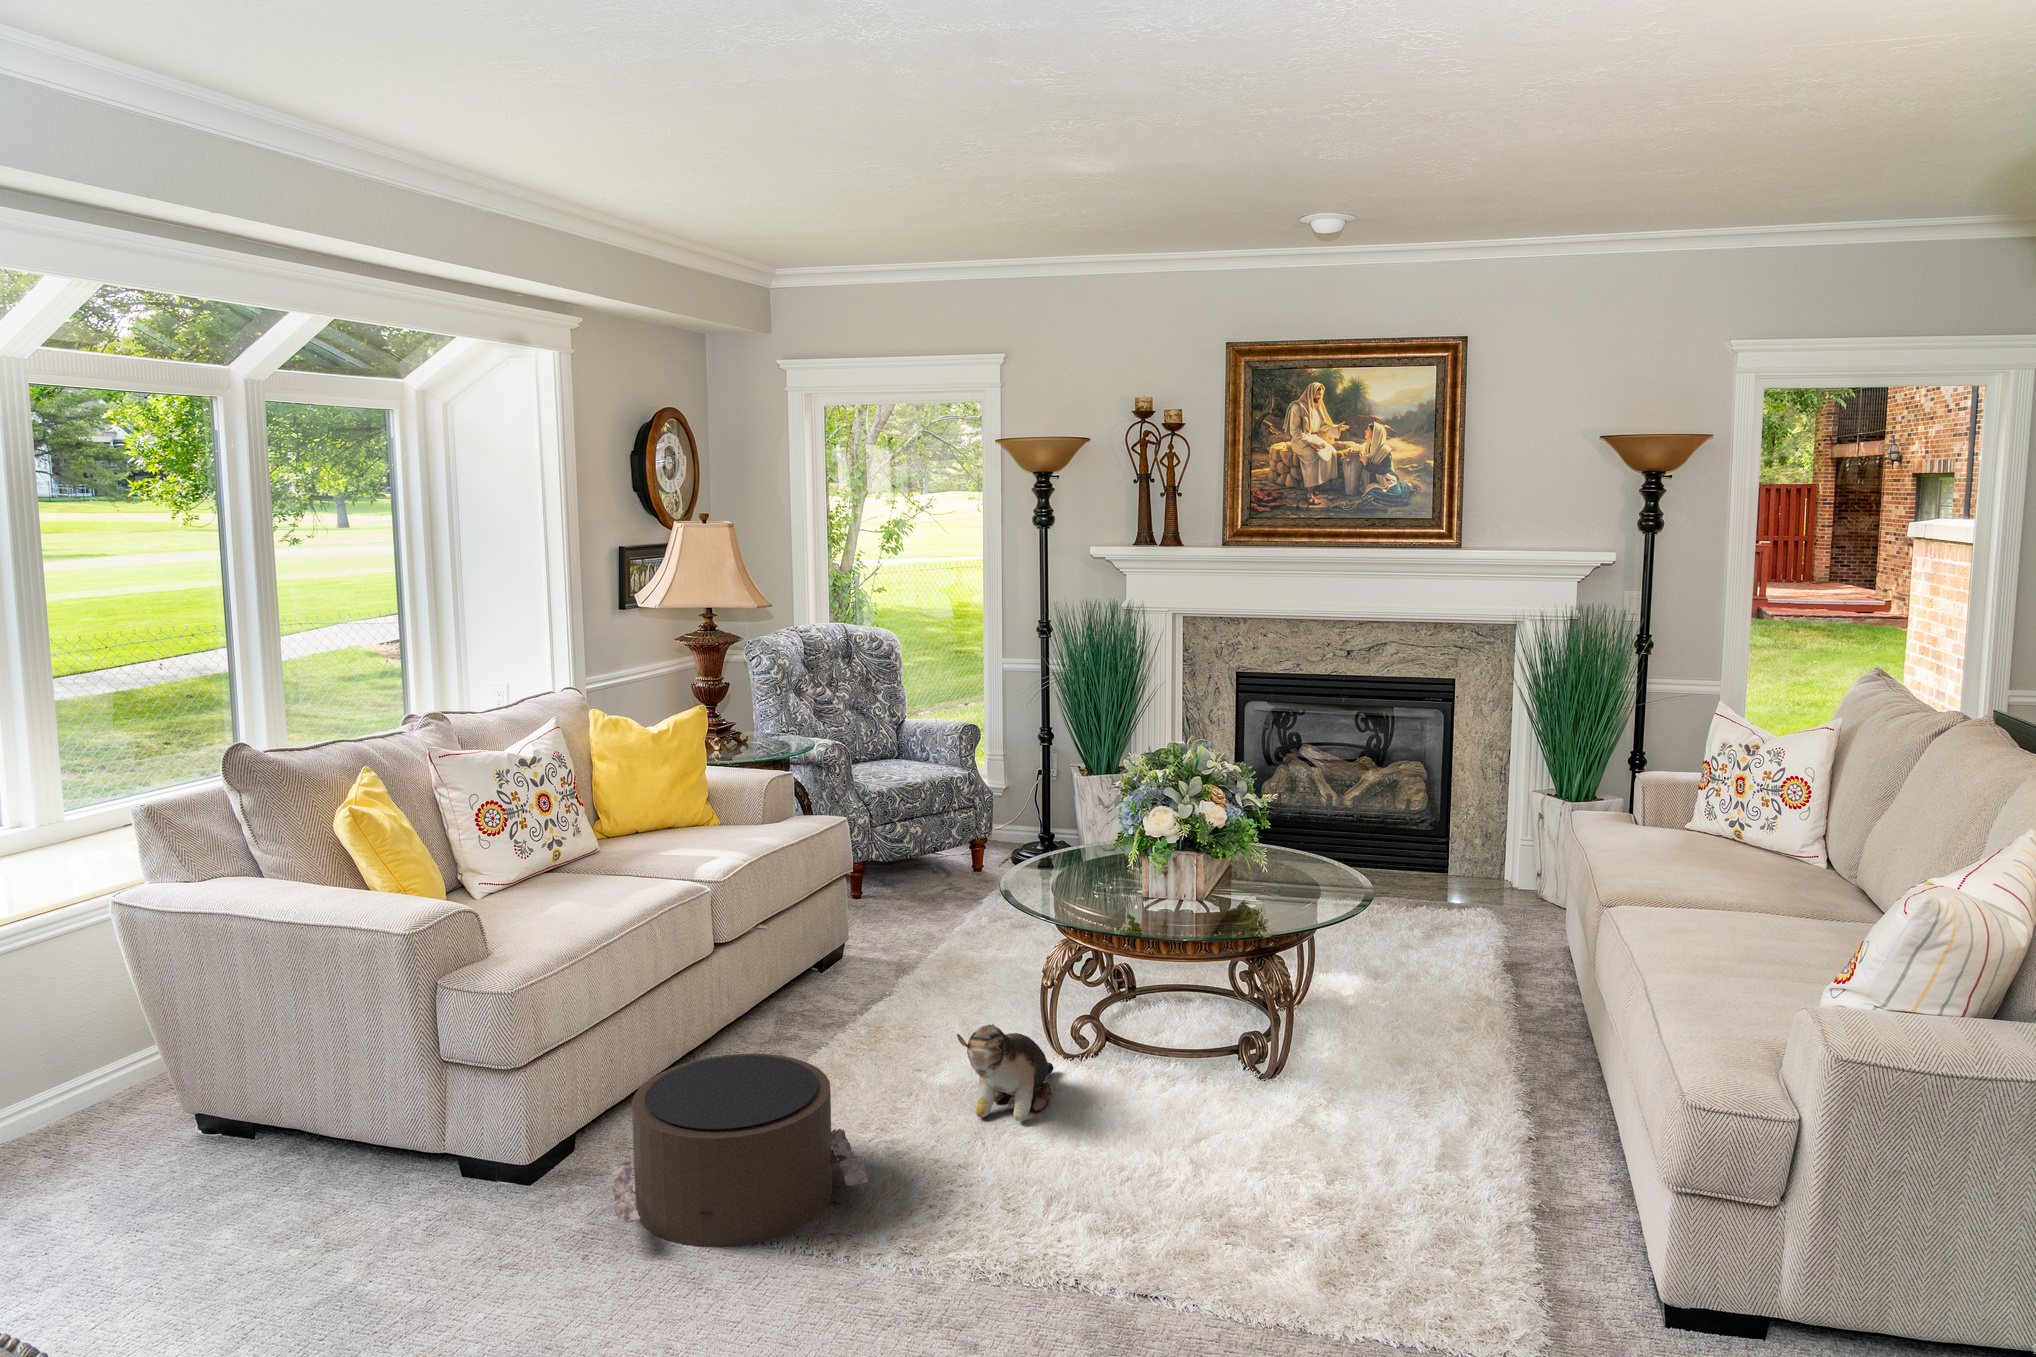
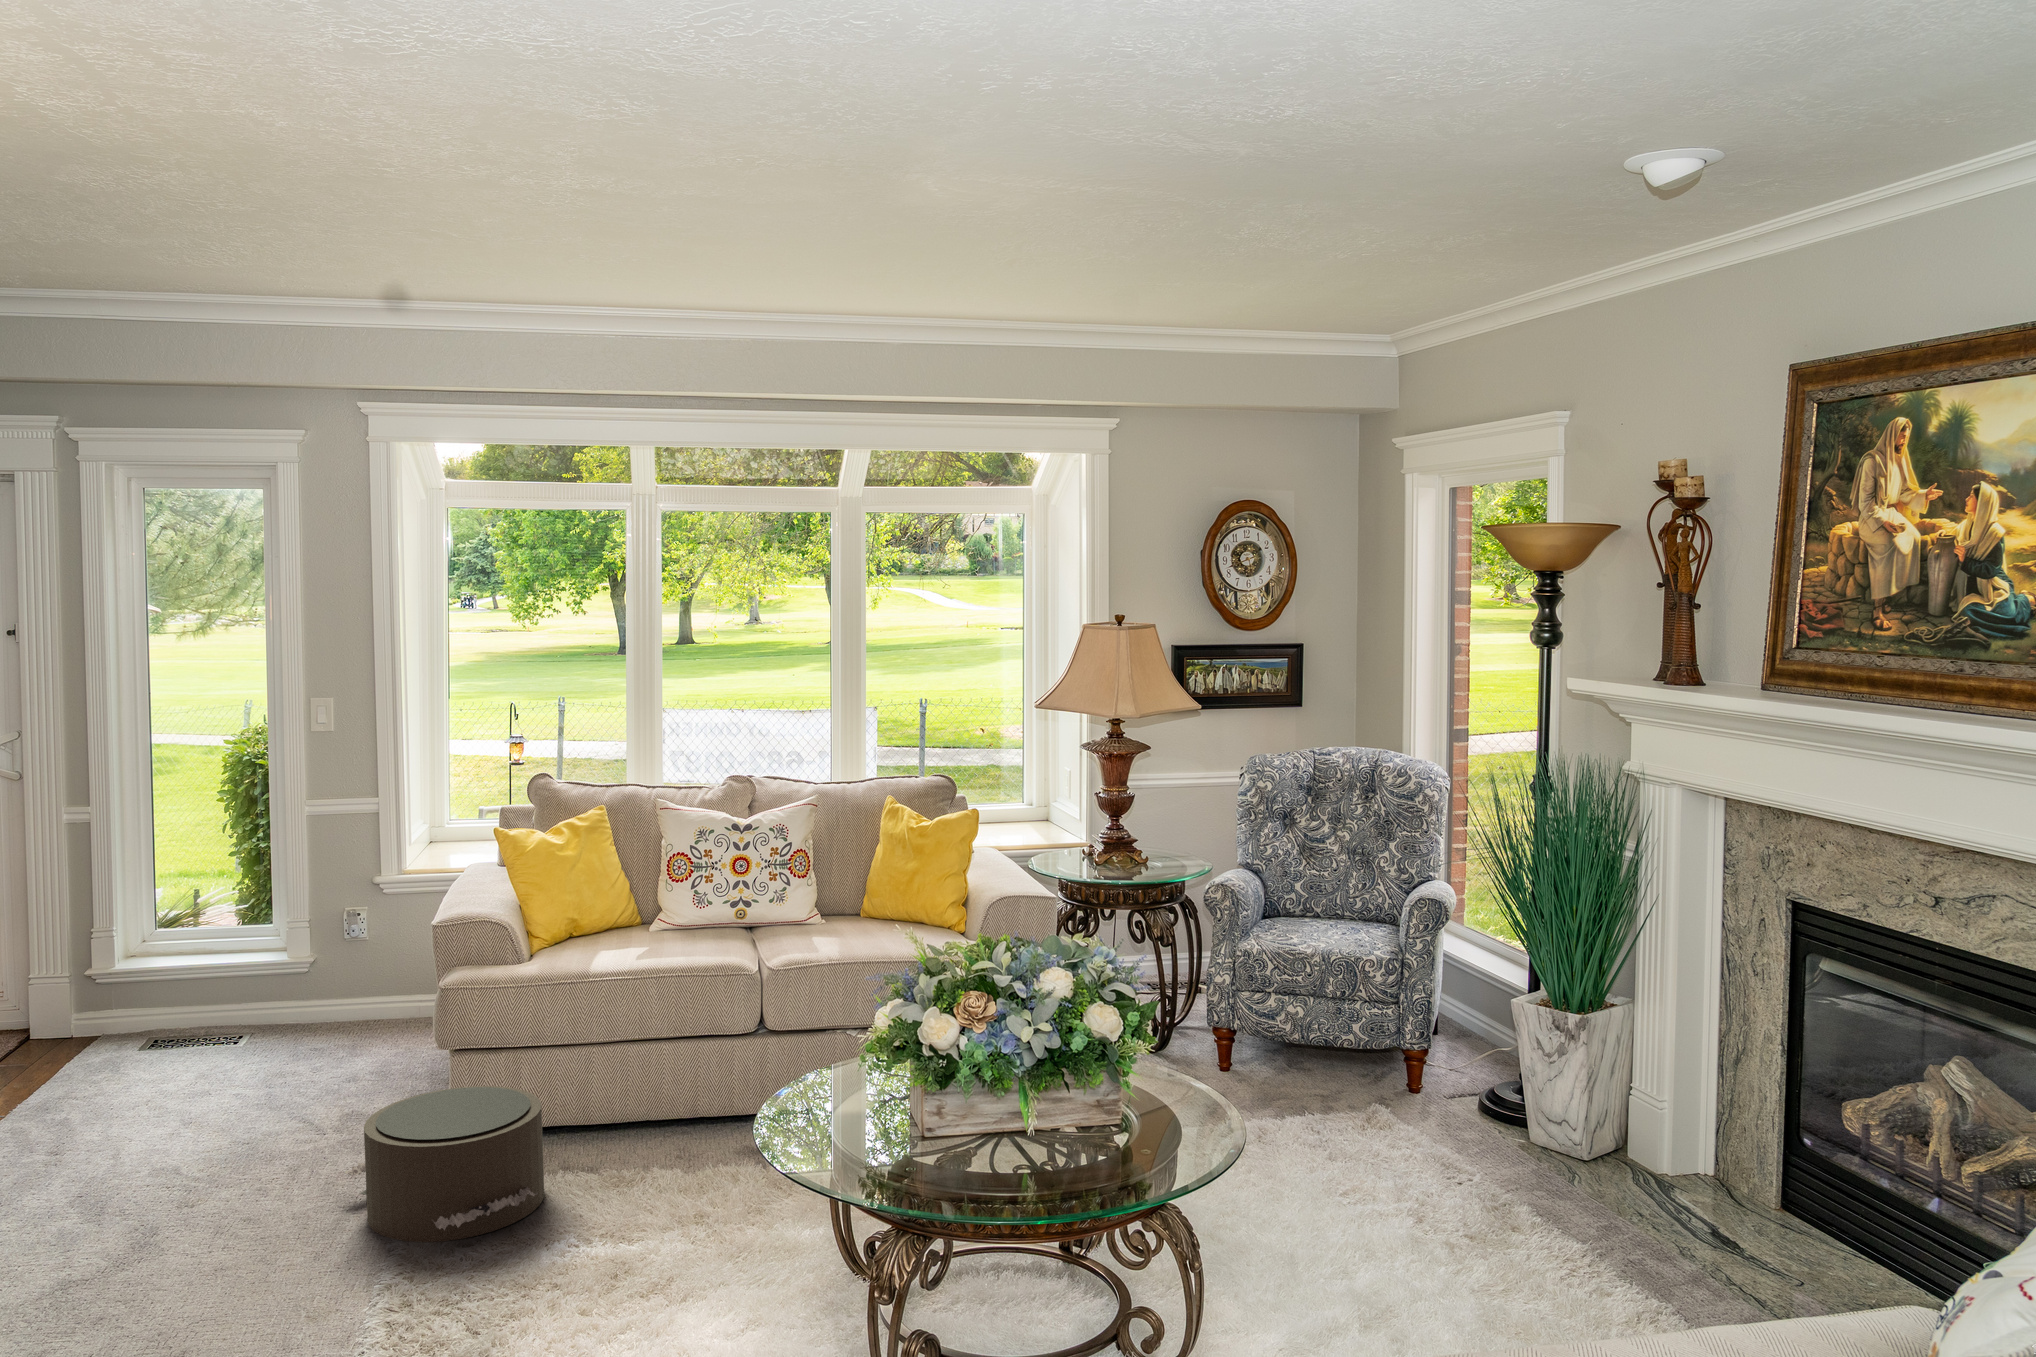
plush toy: present [957,1024,1054,1121] -> none [603,1151,801,1275]

